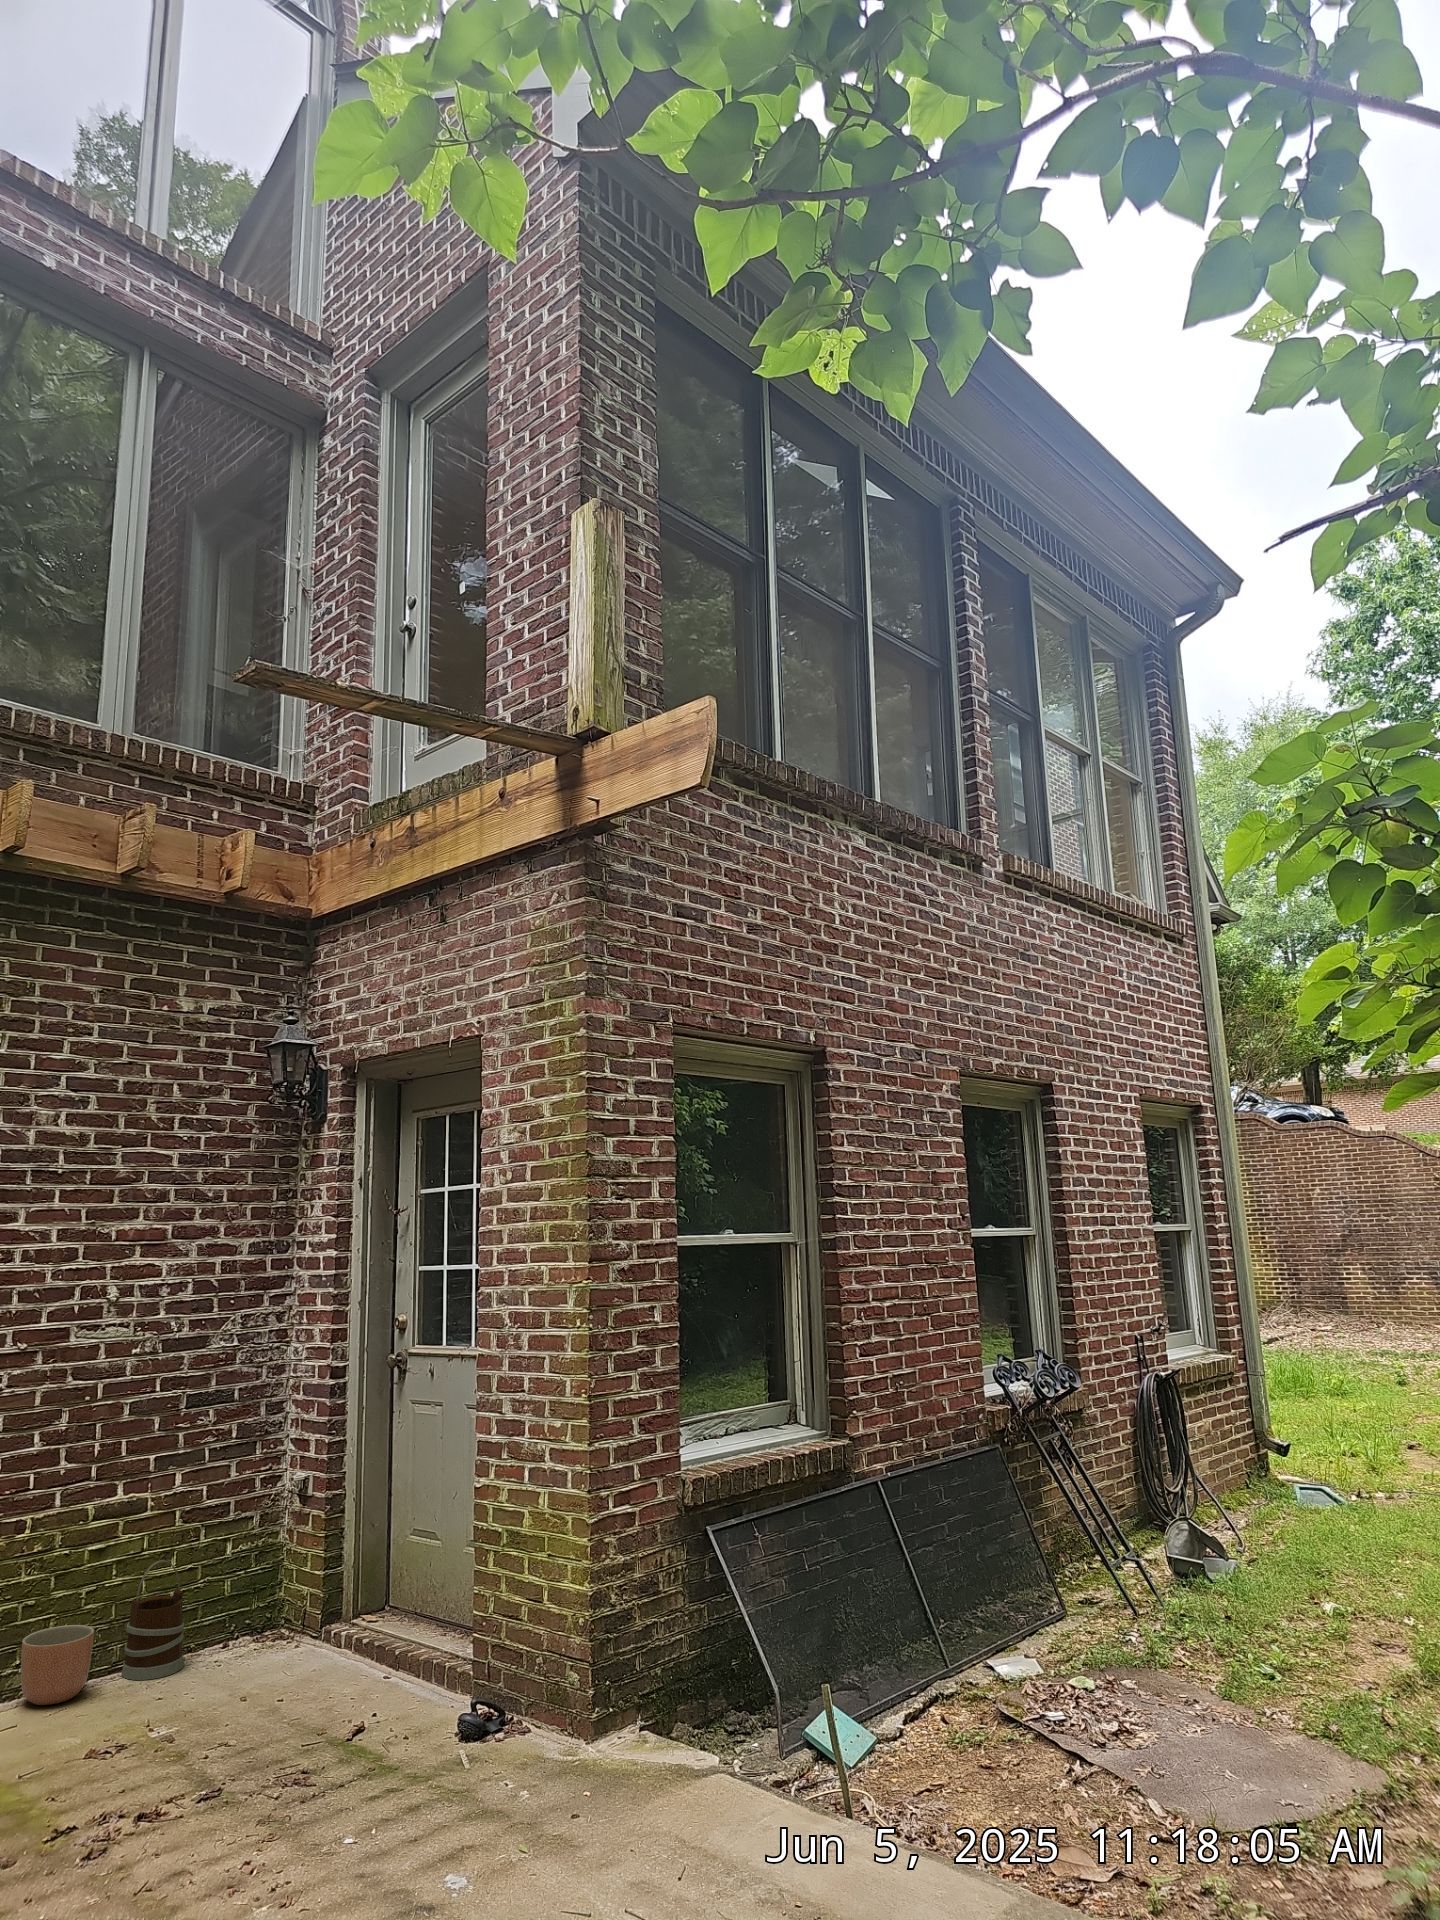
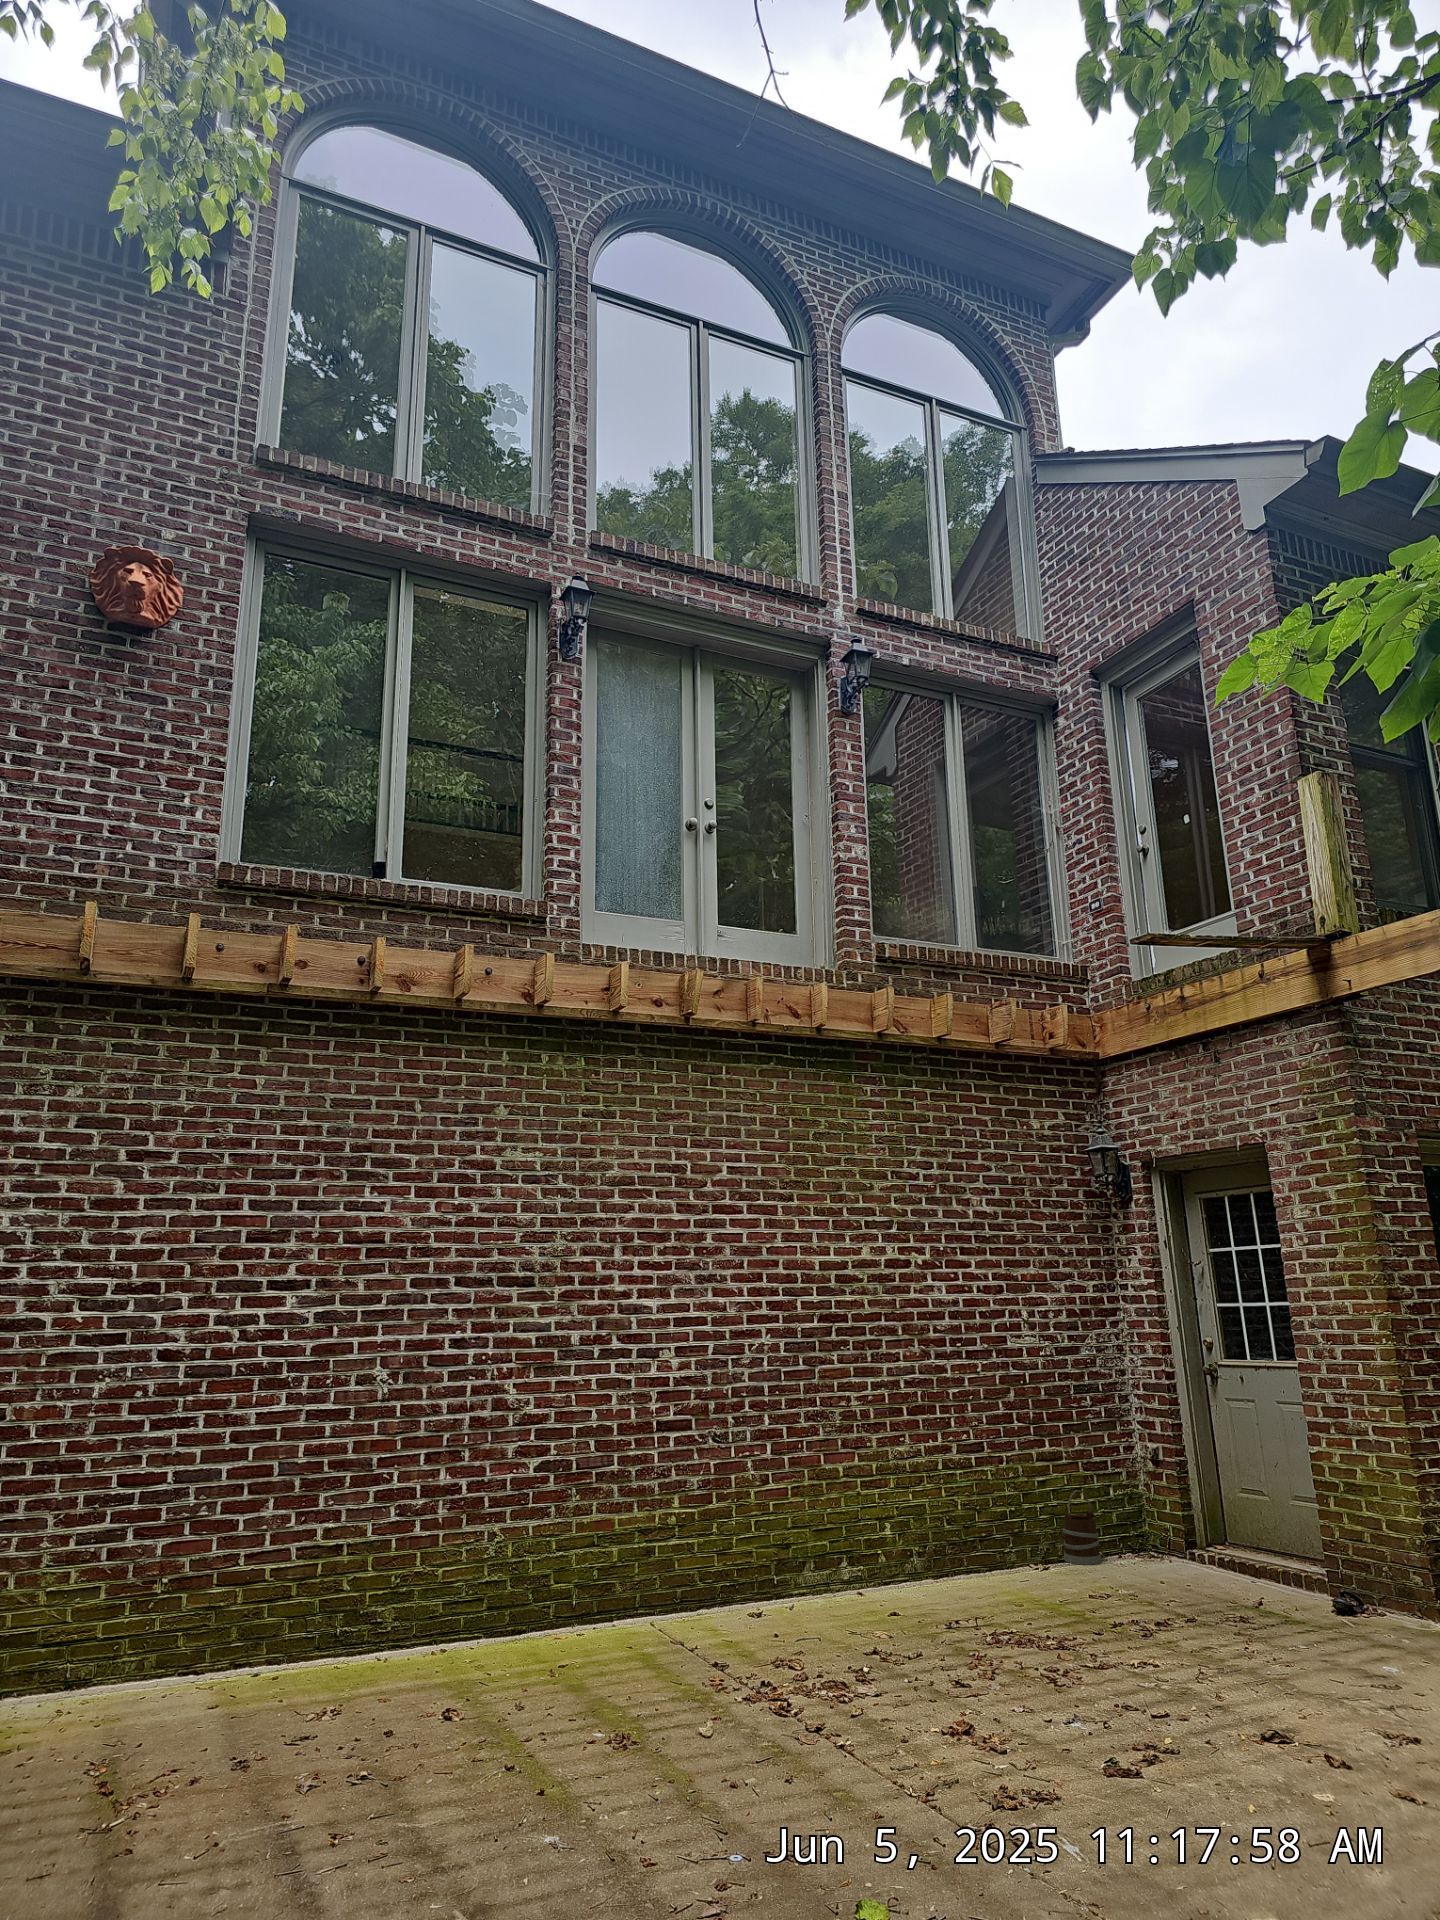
planter: present [21,1625,94,1705] -> none [1012,1524,1053,1569]

